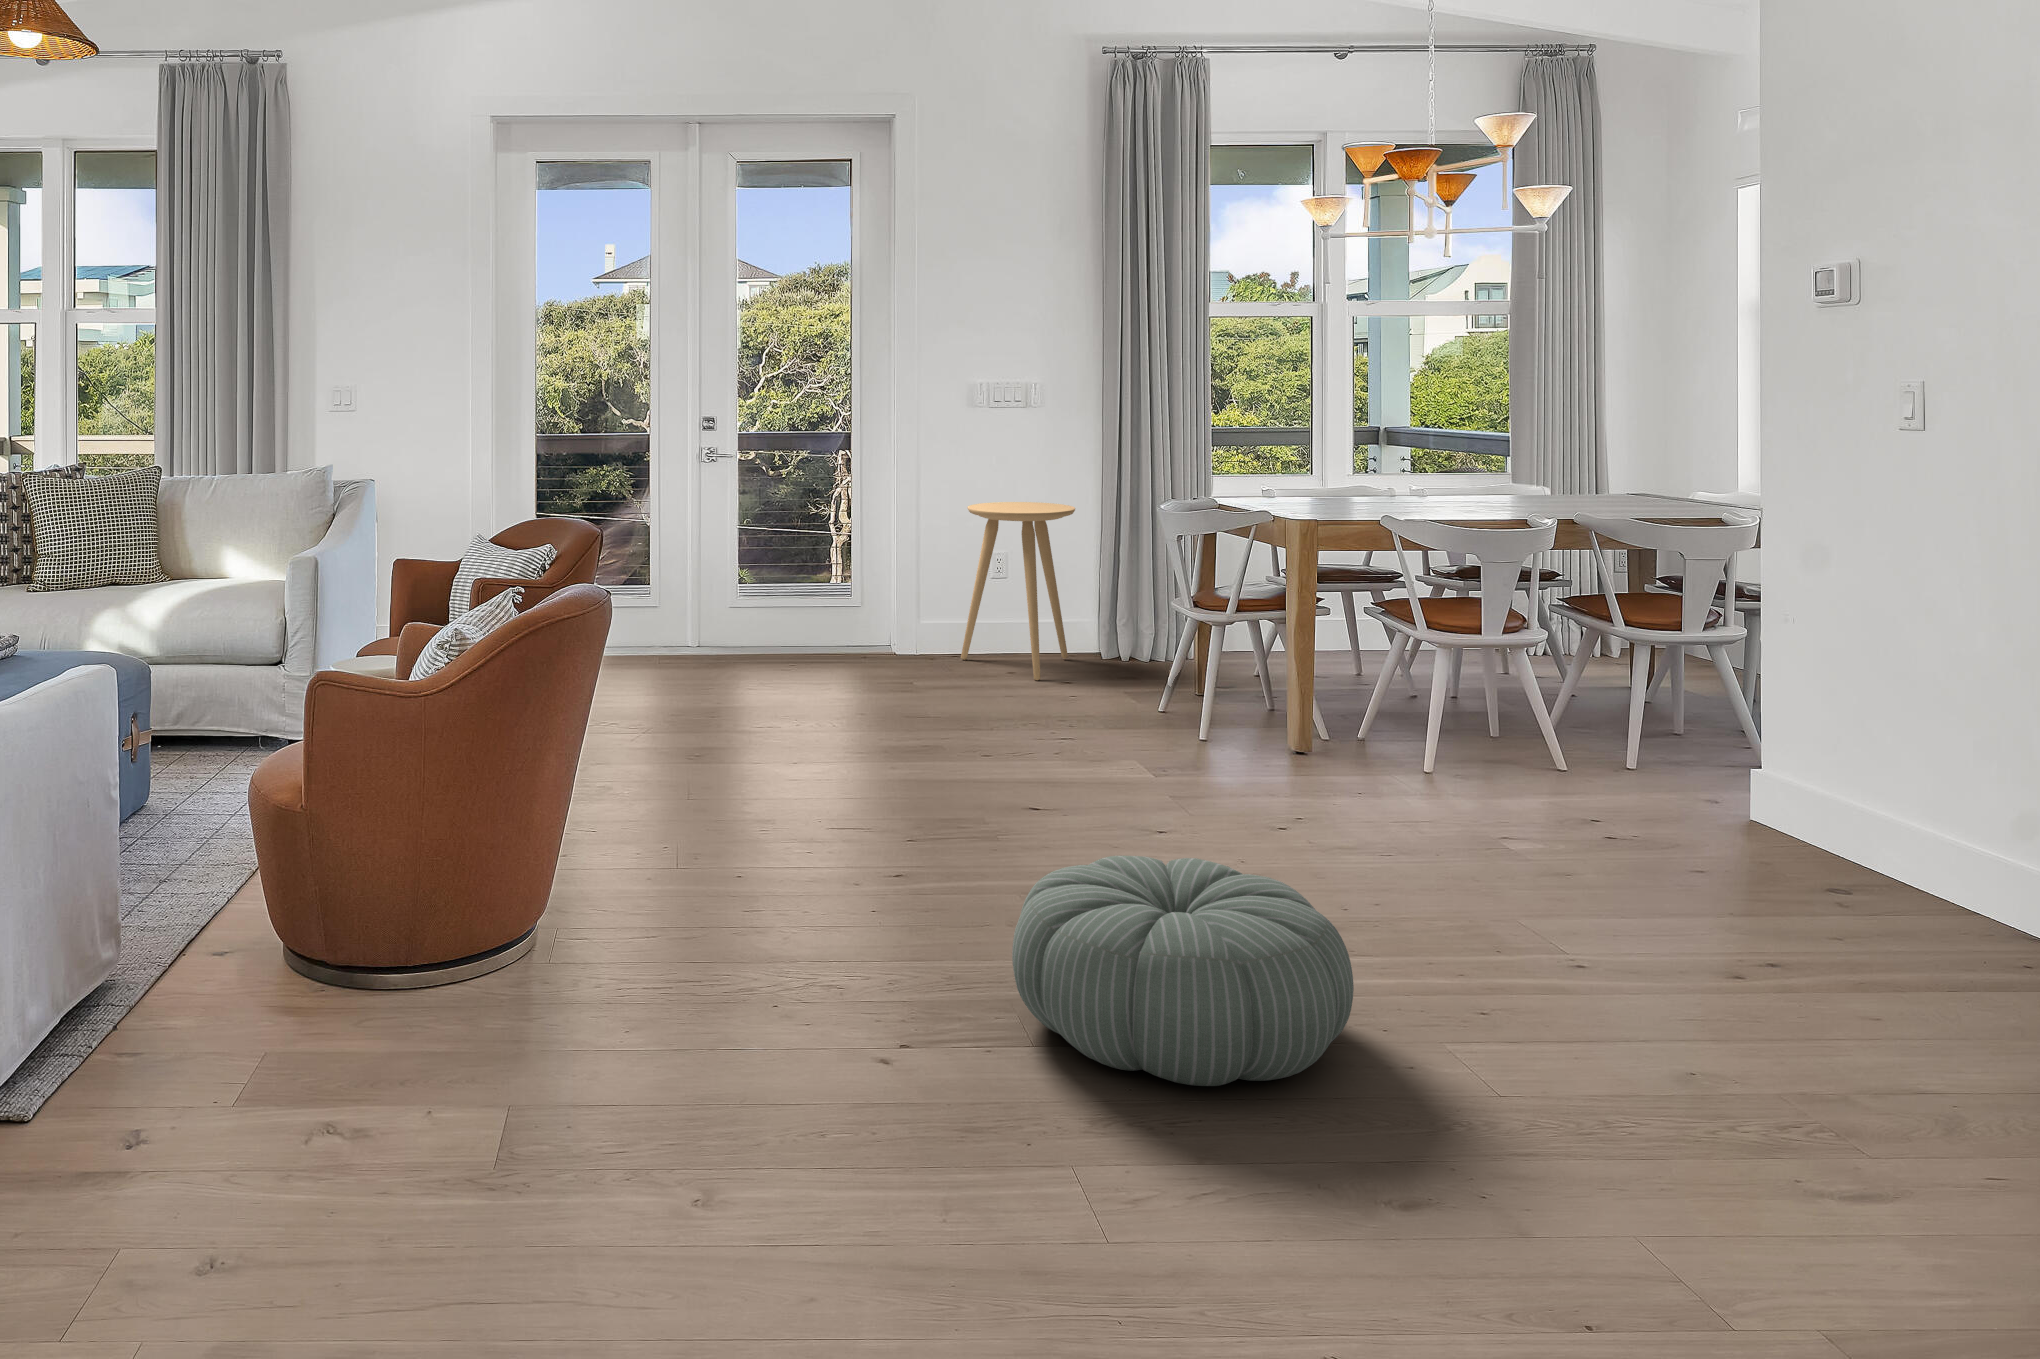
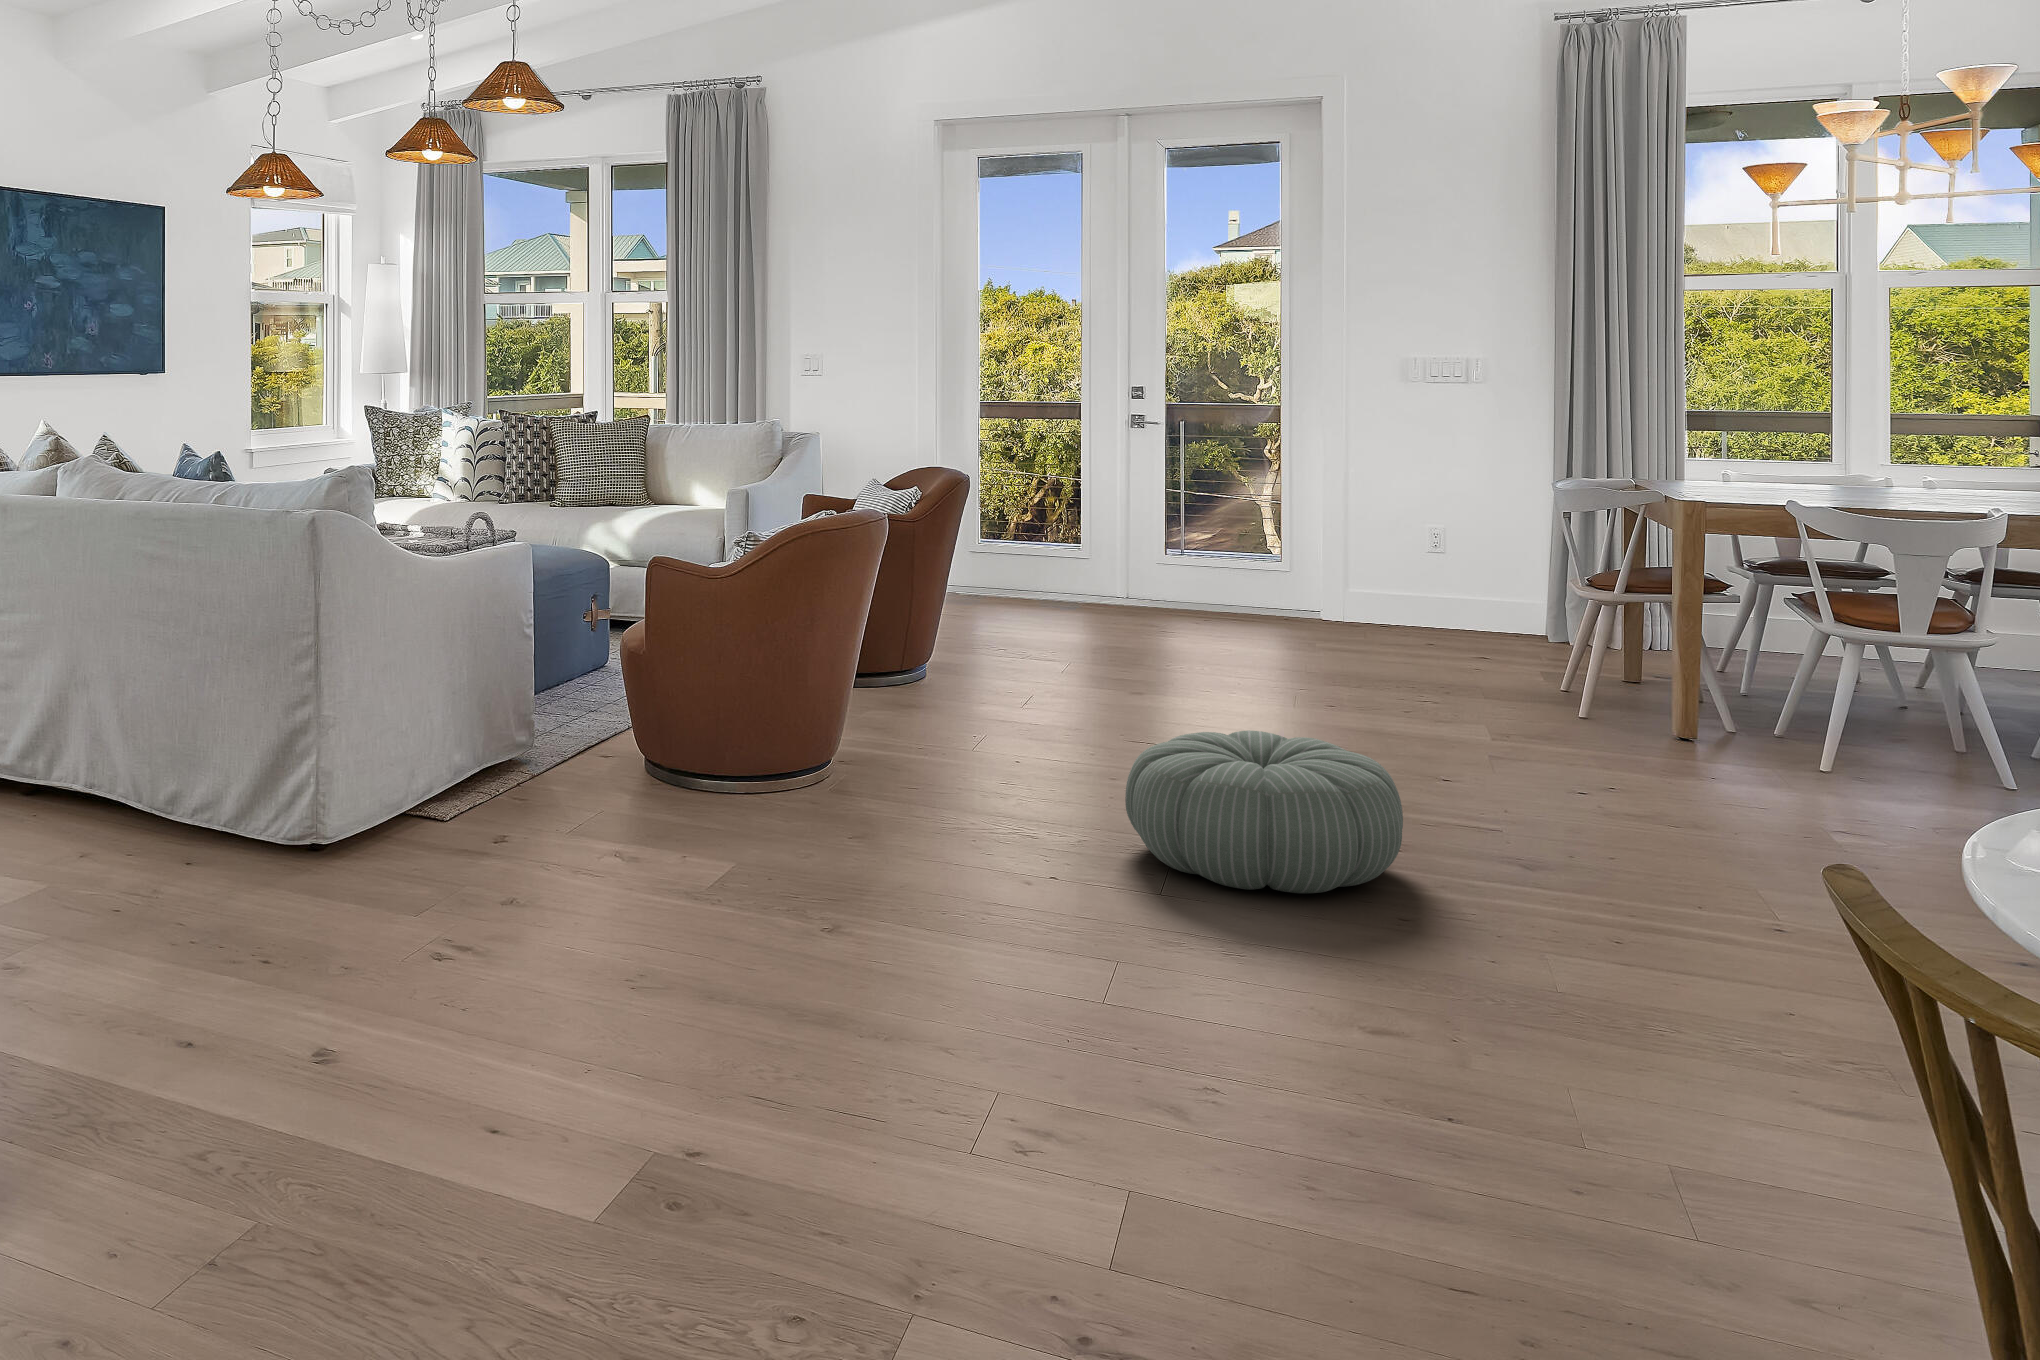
side table: present [961,502,1075,681] -> none [1388,476,1508,651]

